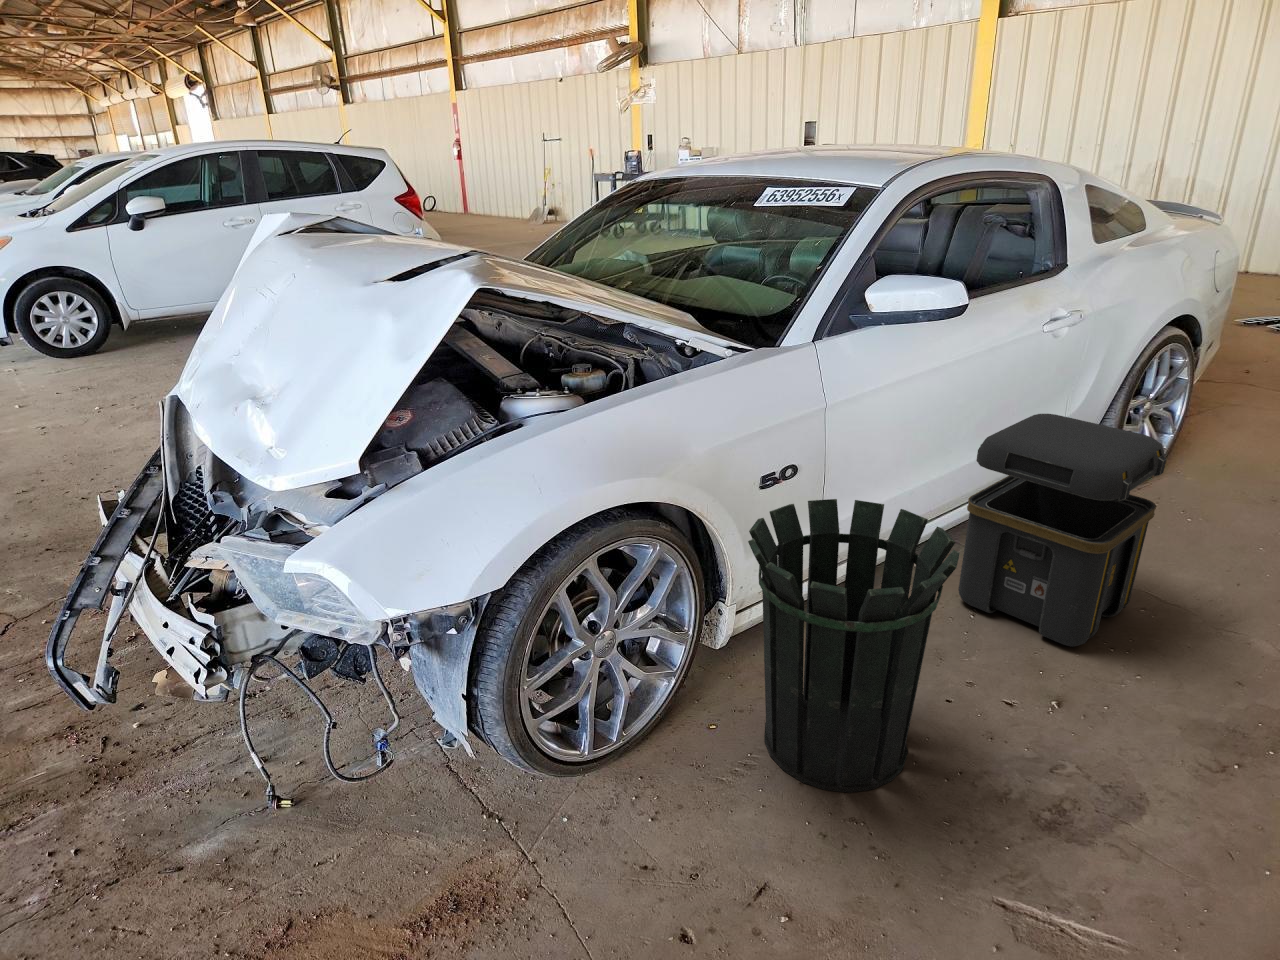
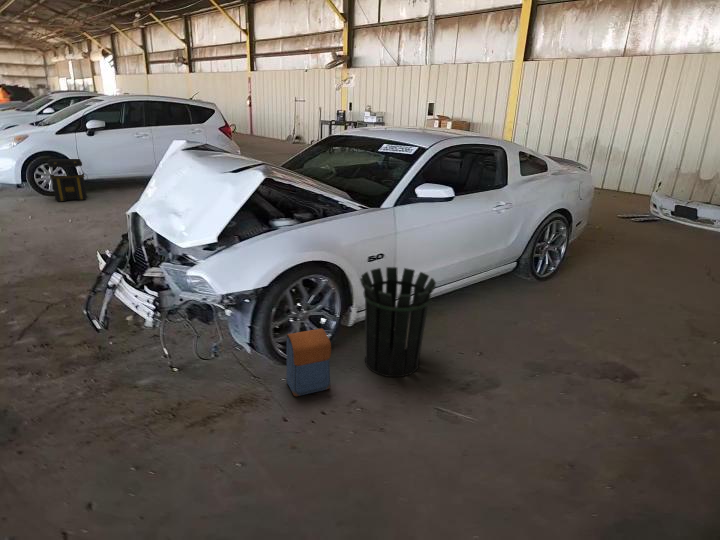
toolbox: present [958,414,1166,647] -> present [48,157,87,202]
backpack: none [565,683,688,874] -> present [287,328,331,396]

